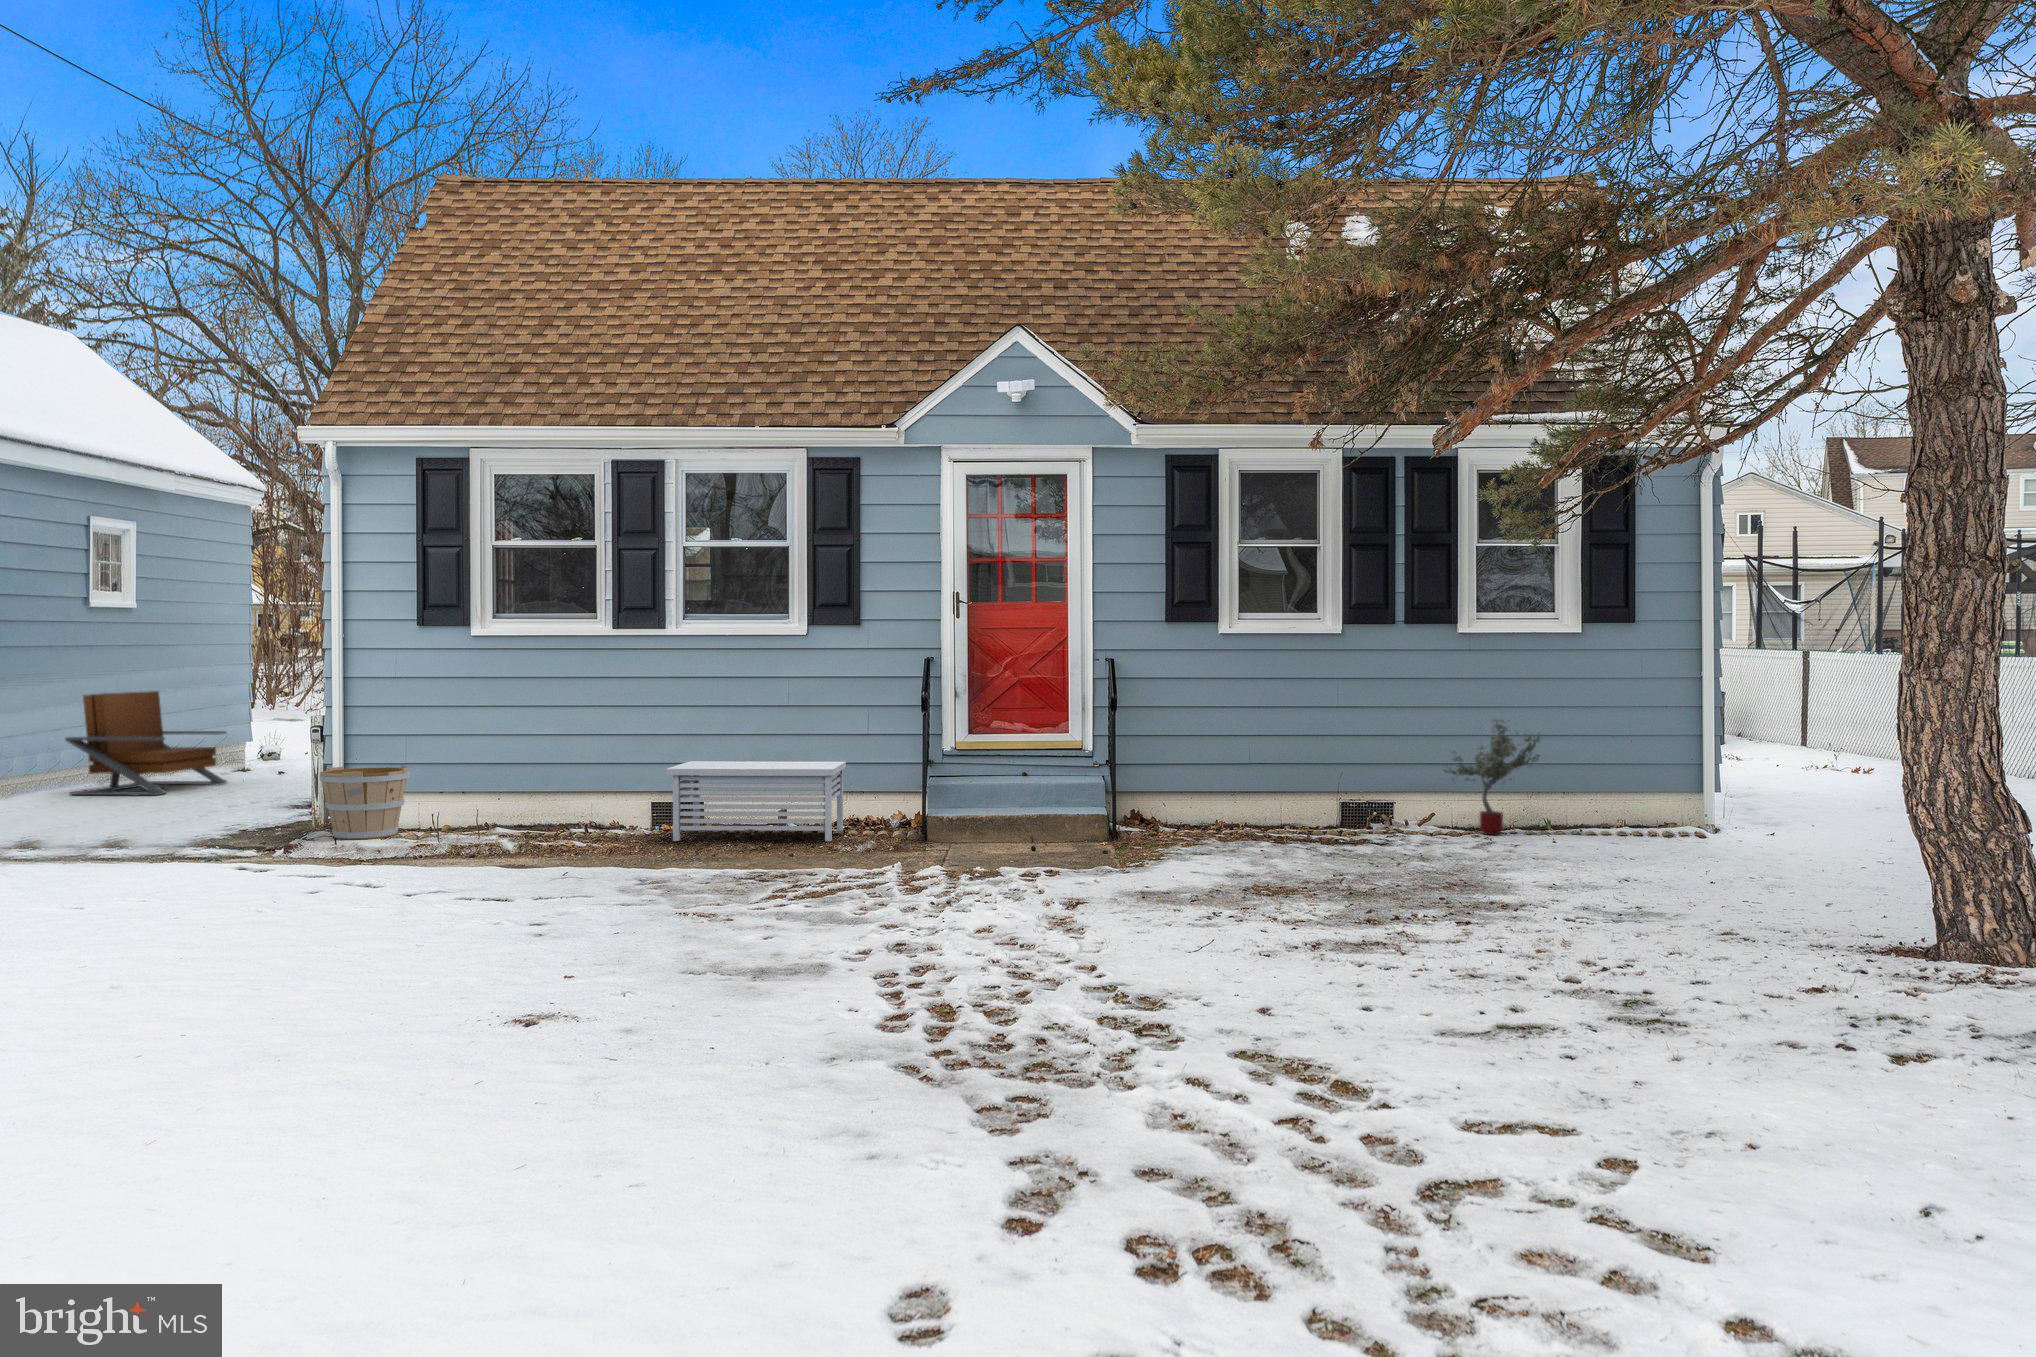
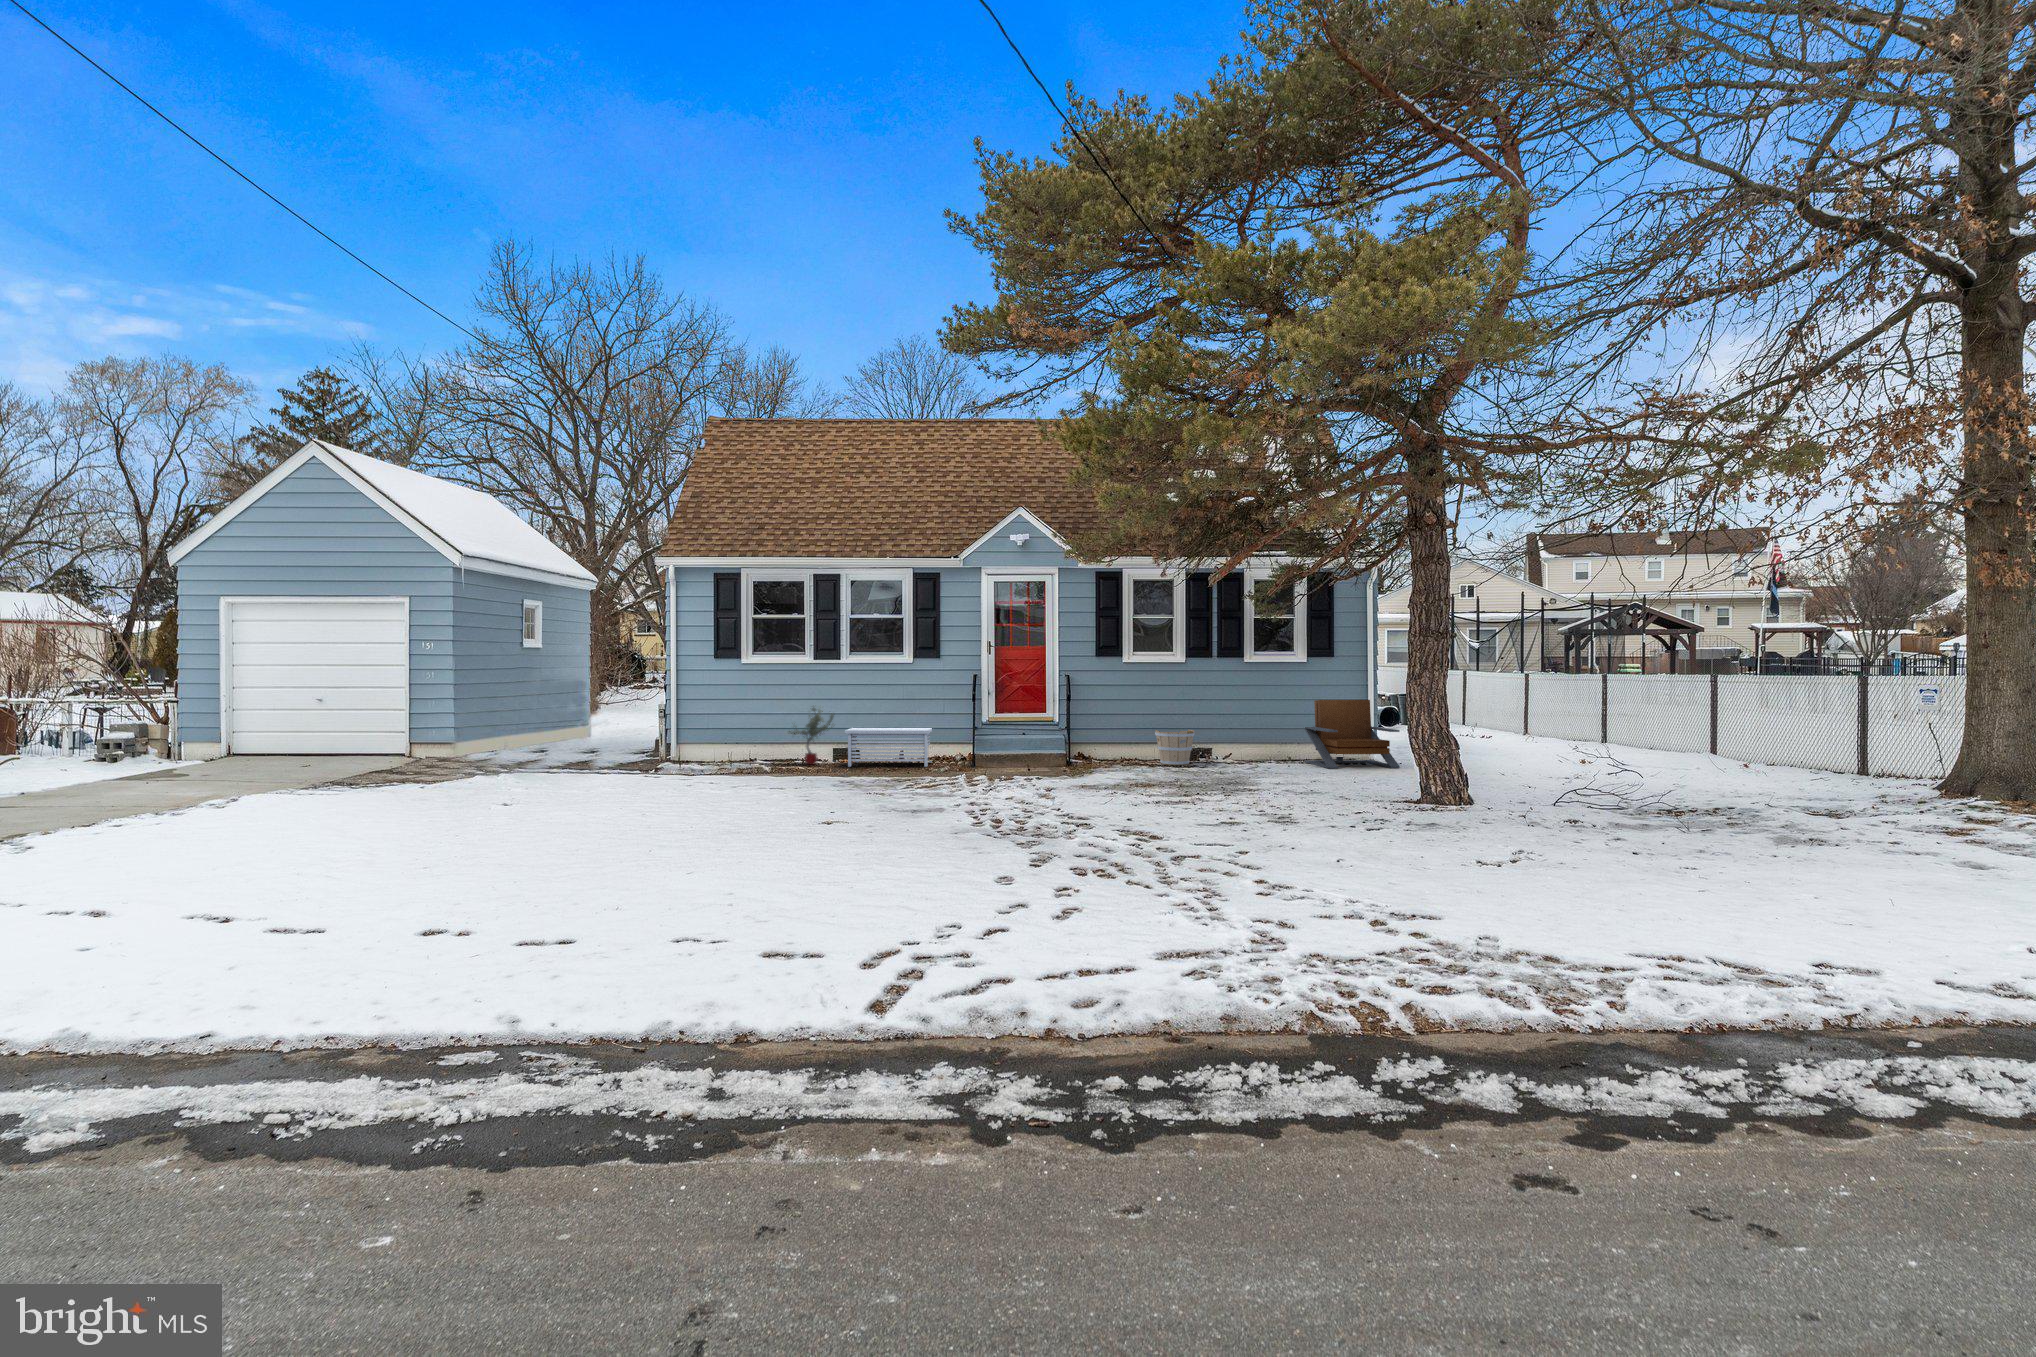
lounge chair: present [65,691,227,795] -> present [1305,700,1400,768]
potted tree: present [1443,720,1540,835] -> present [789,706,834,765]
wooden bucket: present [320,766,410,840] -> present [1155,729,1195,765]

